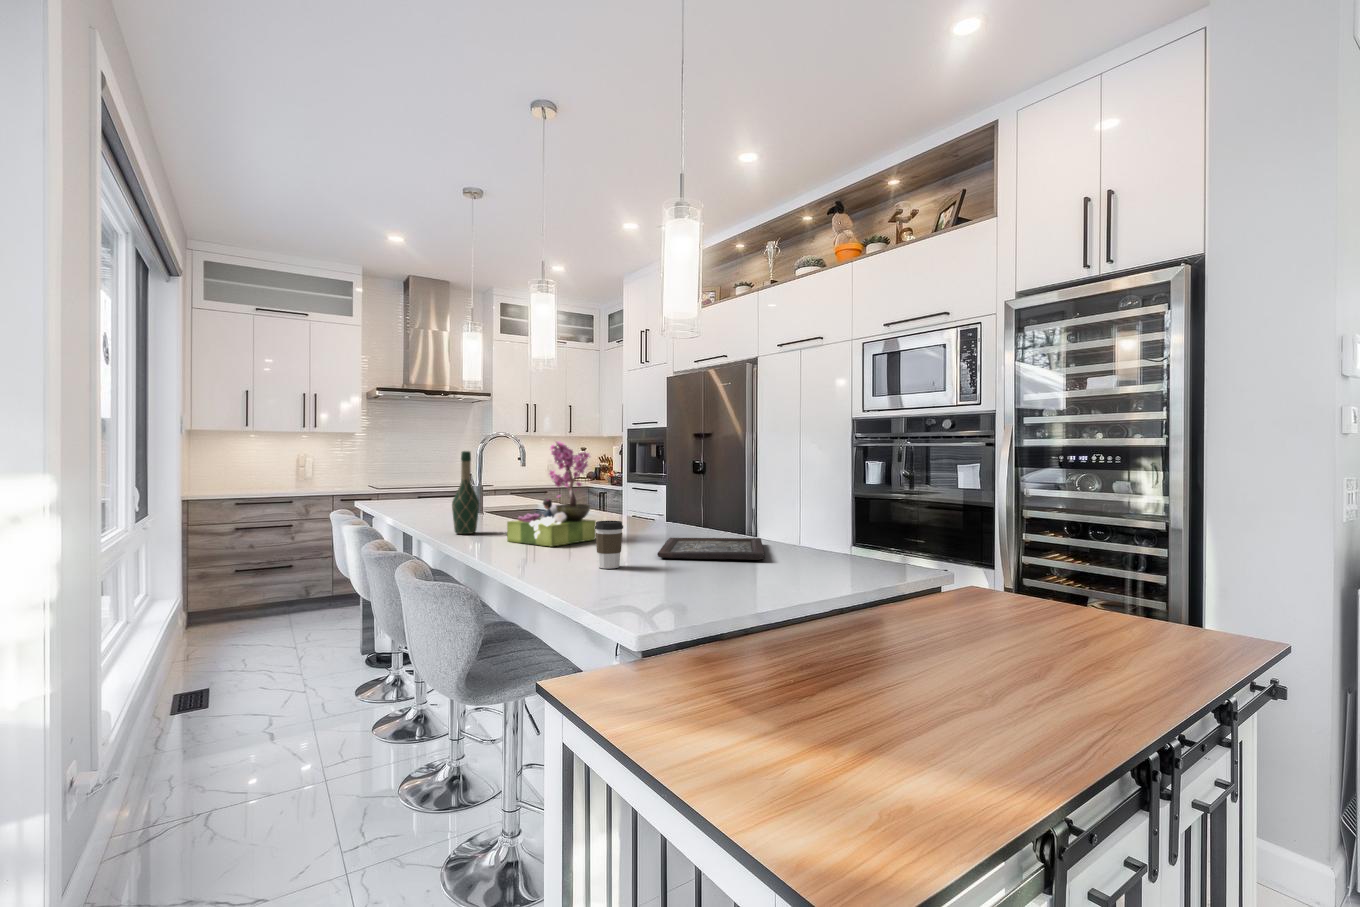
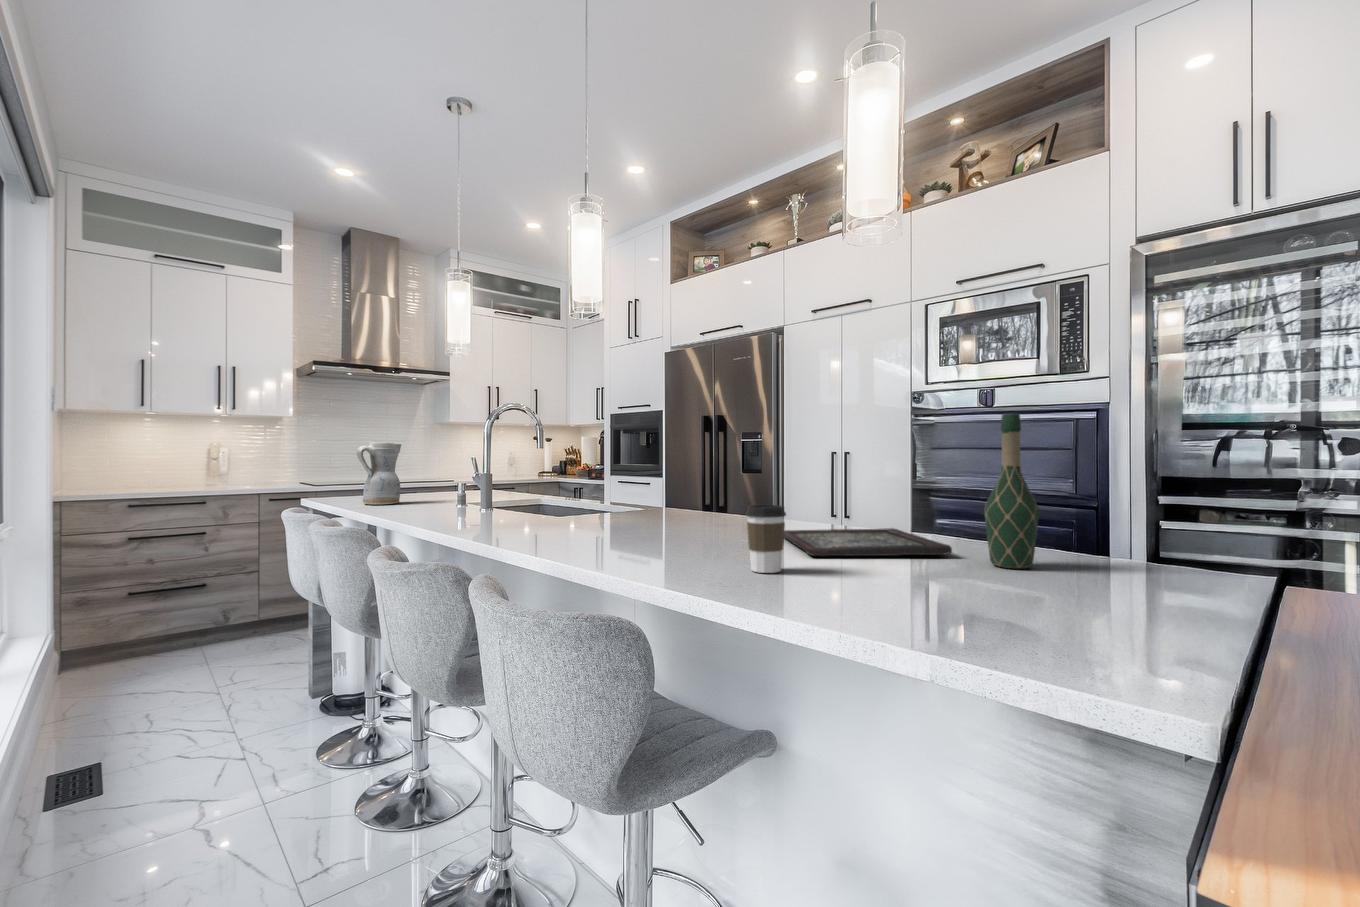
flower arrangement: present [507,441,596,547] -> none [567,404,680,546]
wine bottle: present [452,451,479,534] -> present [984,413,1039,568]
ceramic pitcher: none [392,459,427,508] -> present [357,442,401,504]

